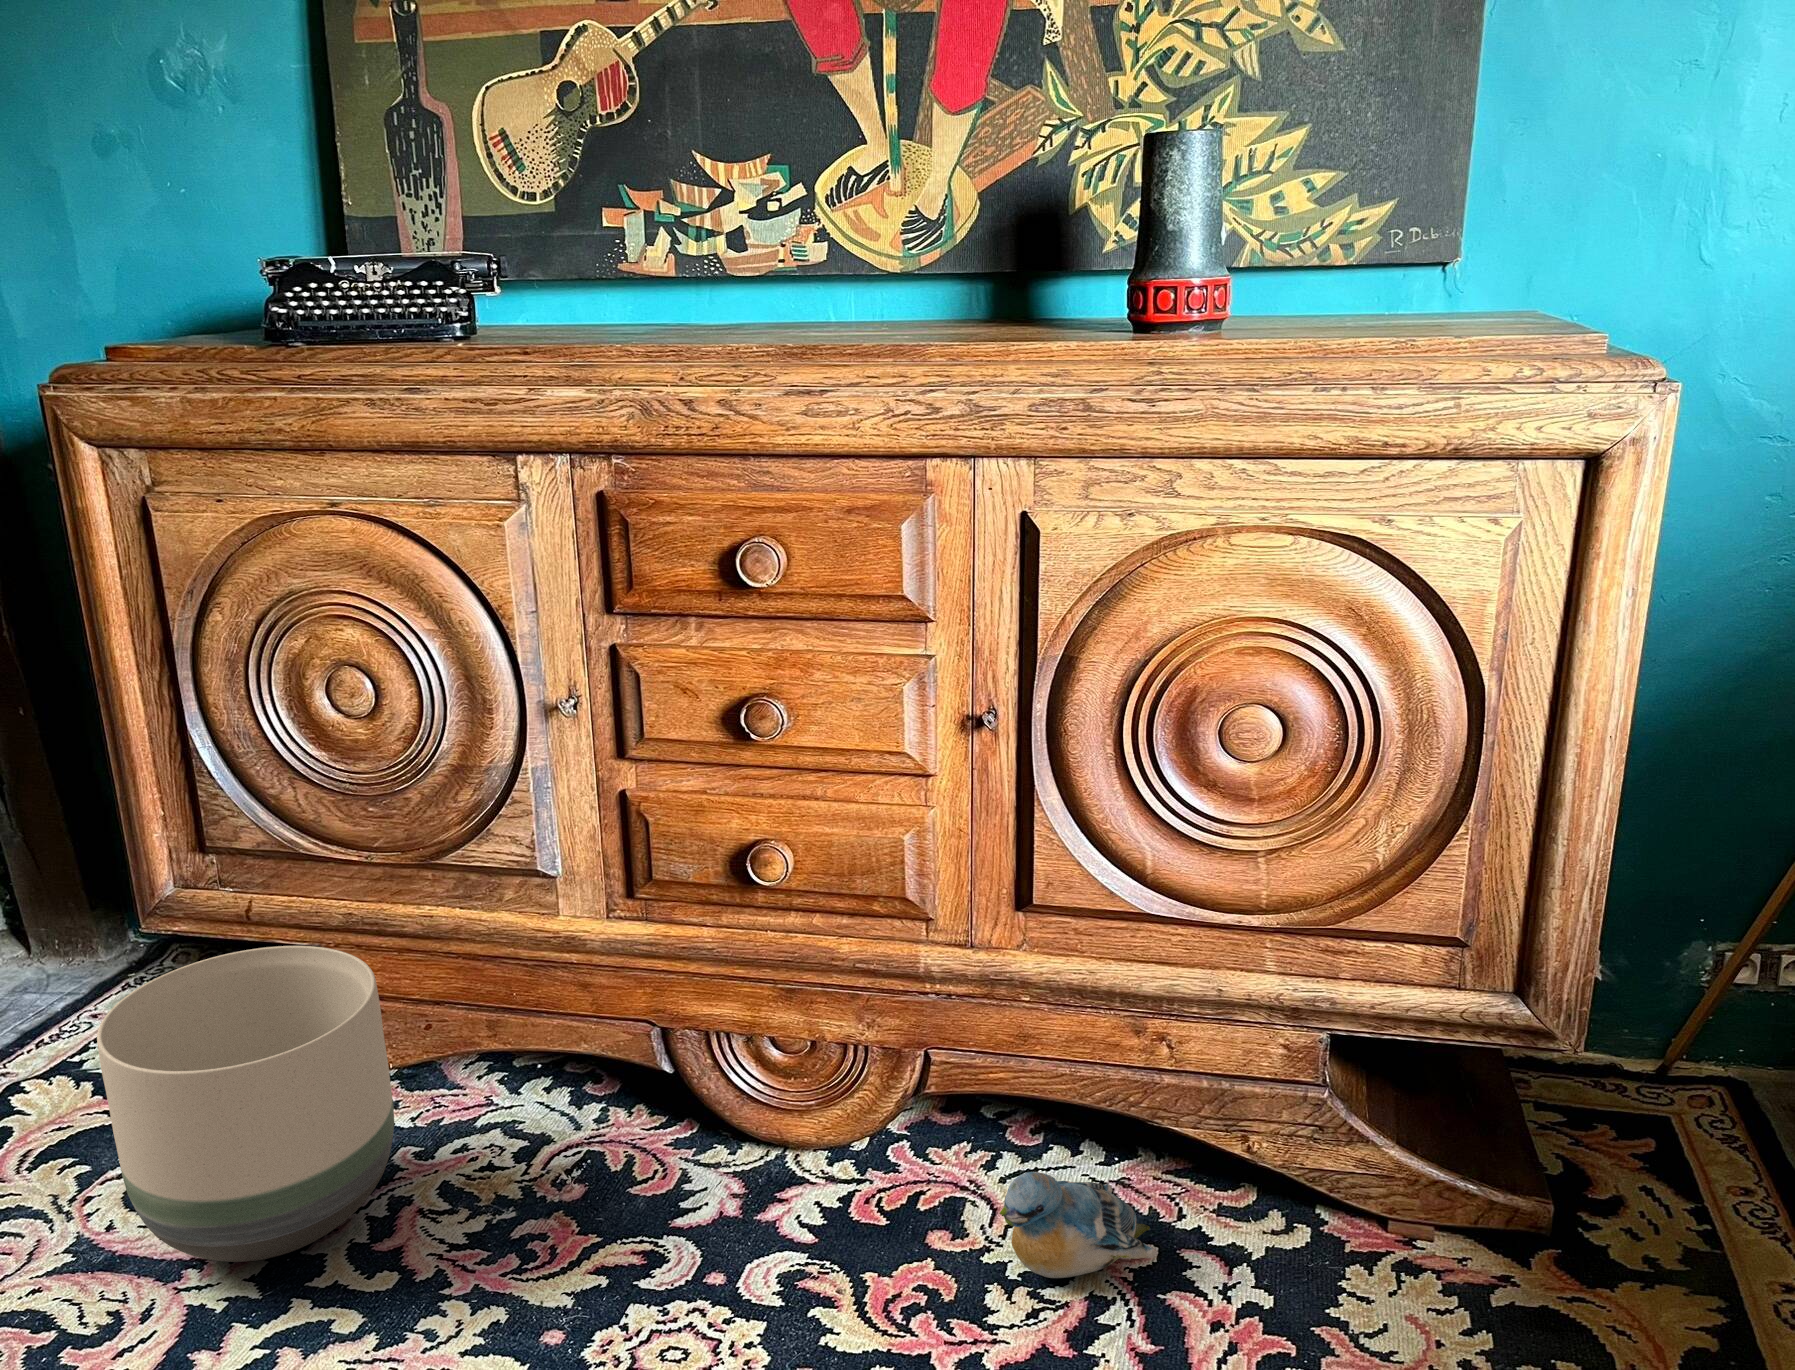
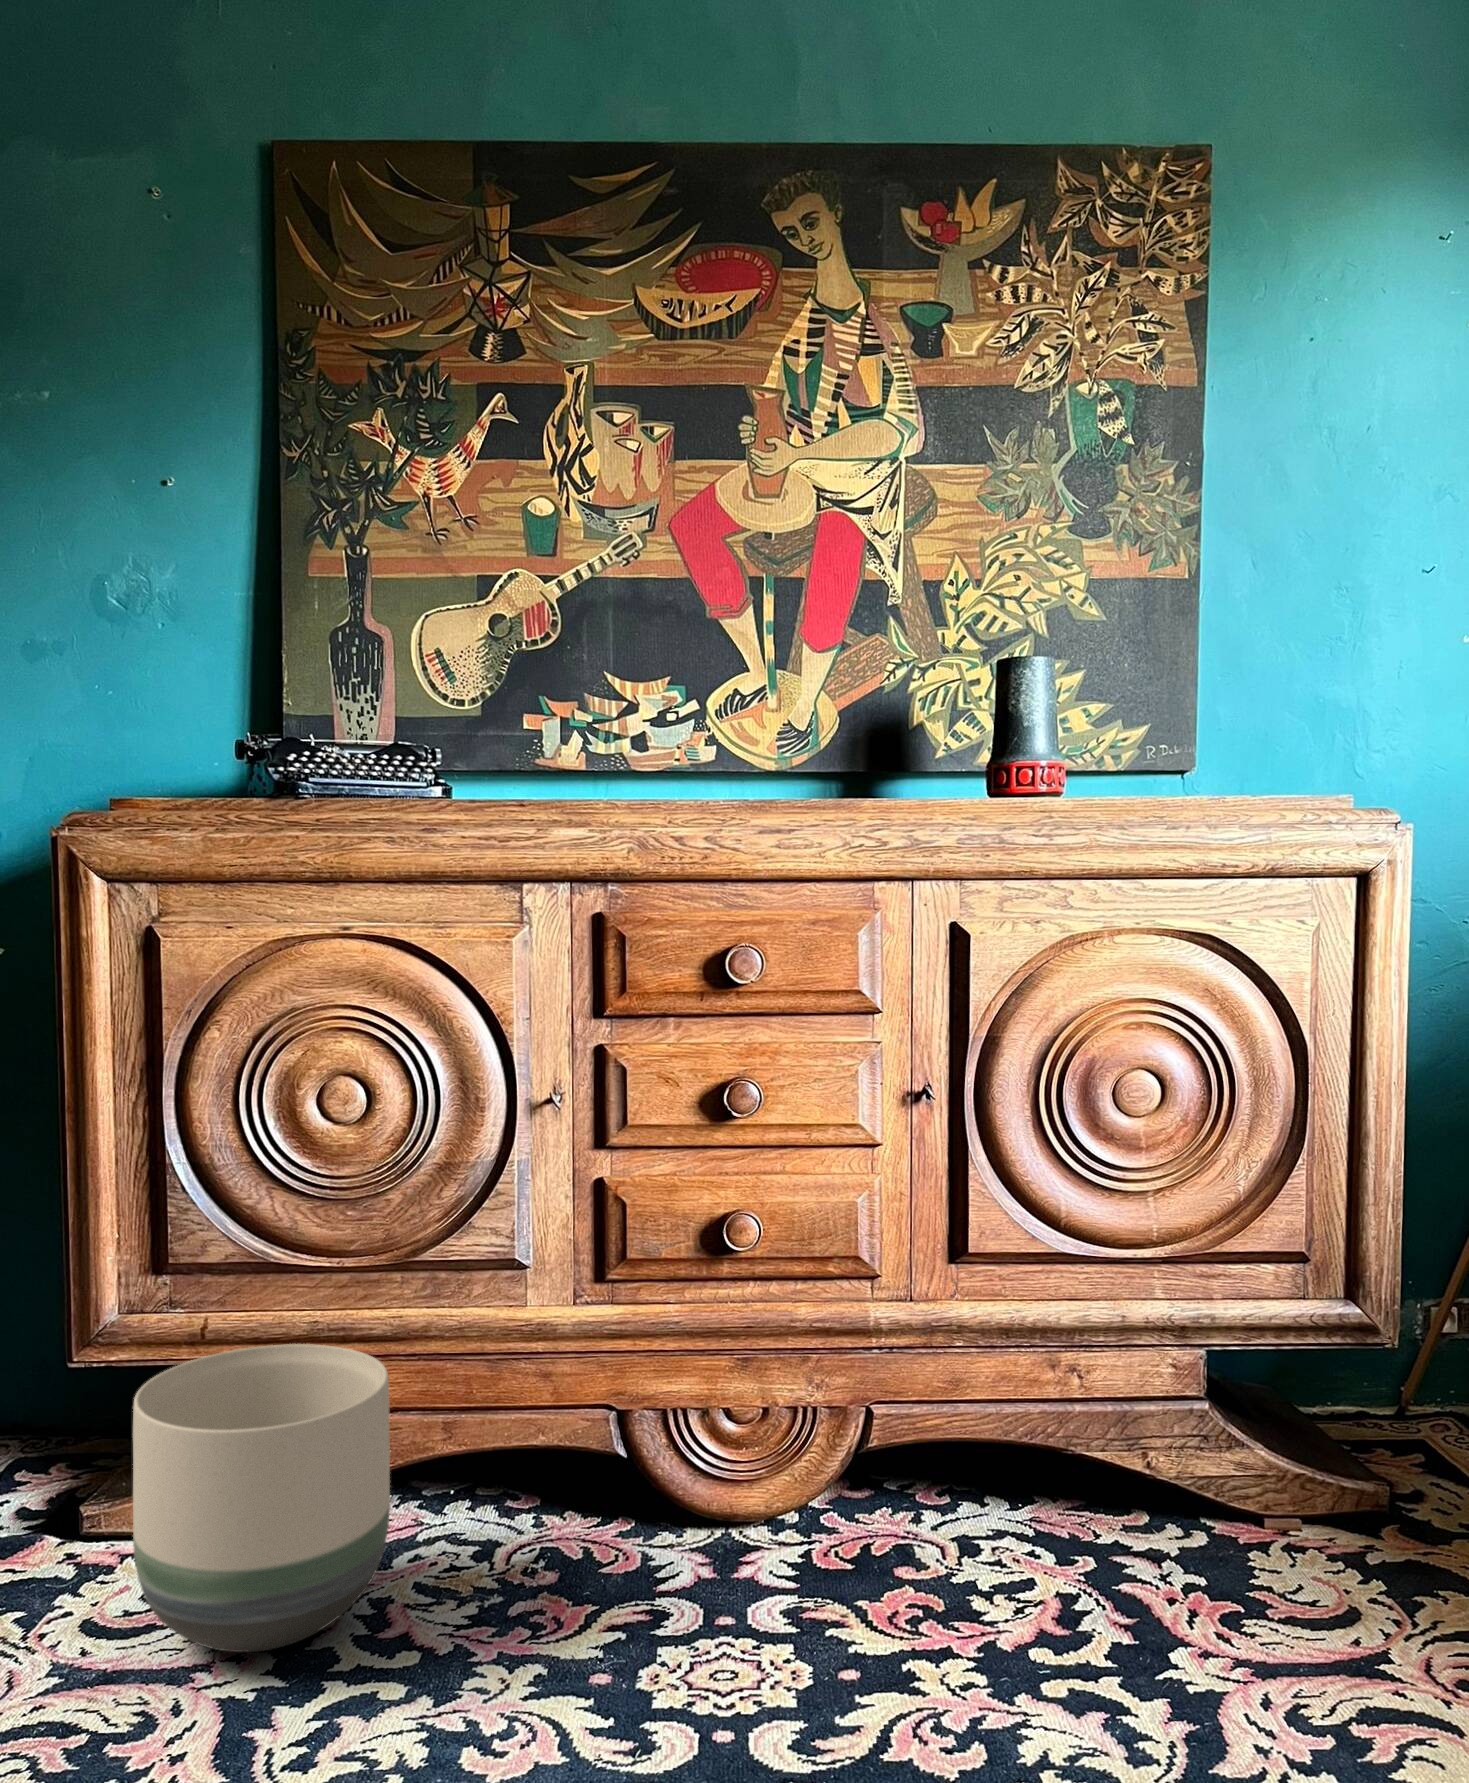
plush toy: present [1000,1172,1158,1278] -> none [971,1491,1102,1593]

